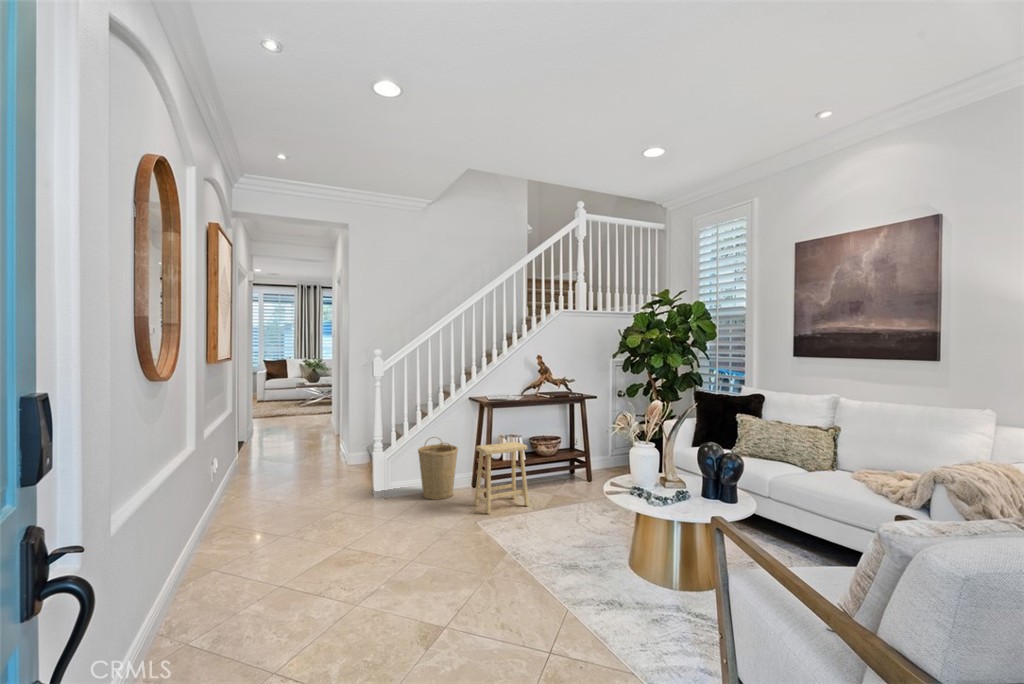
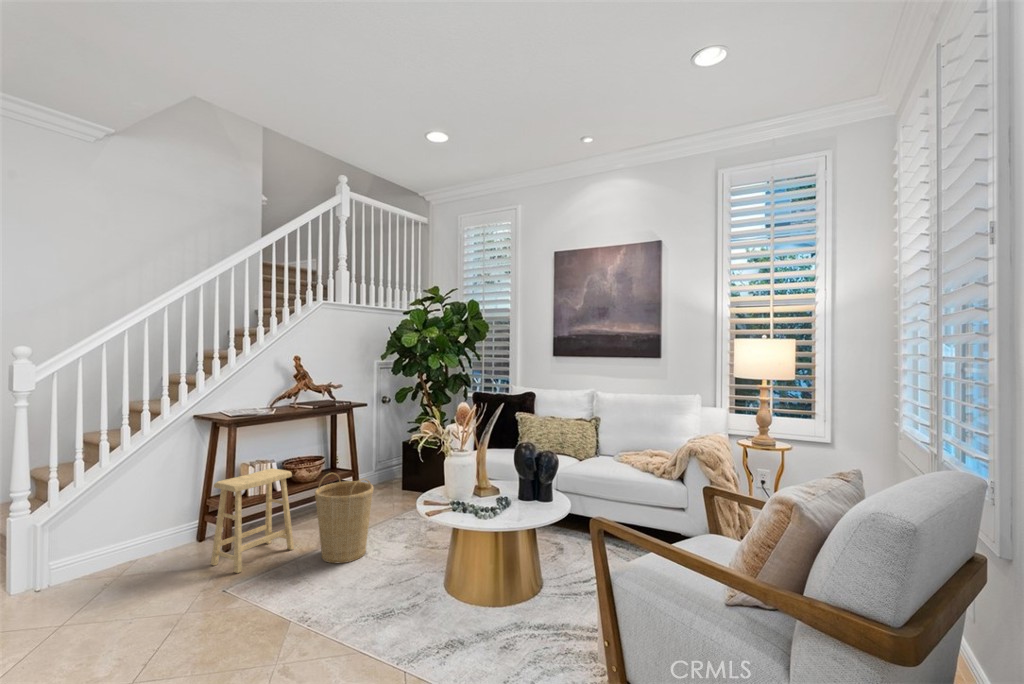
basket: present [418,437,458,500] -> present [315,473,373,563]

